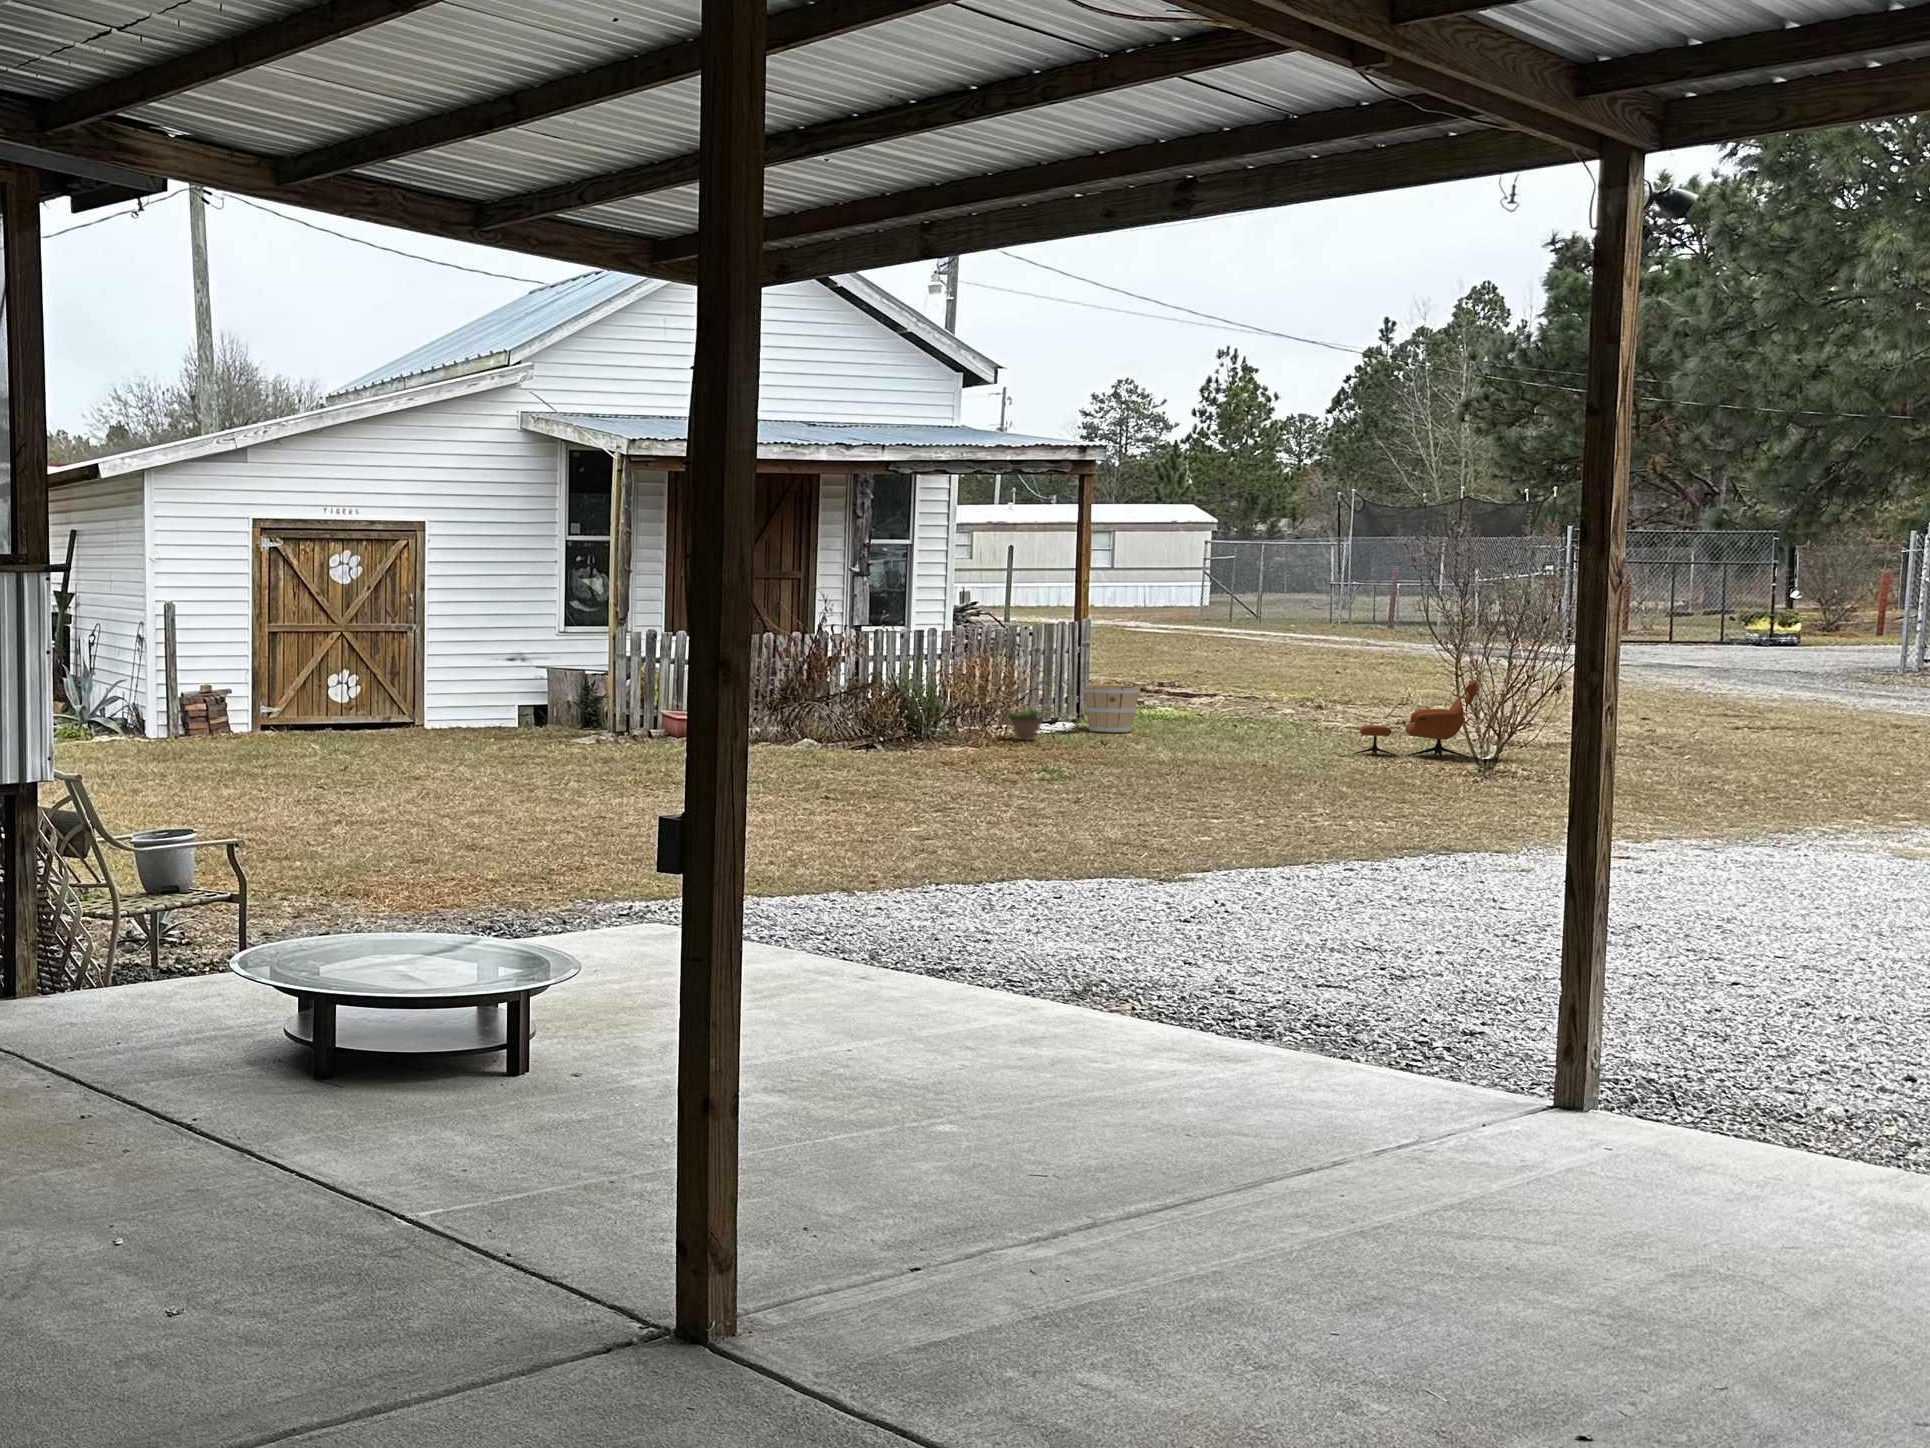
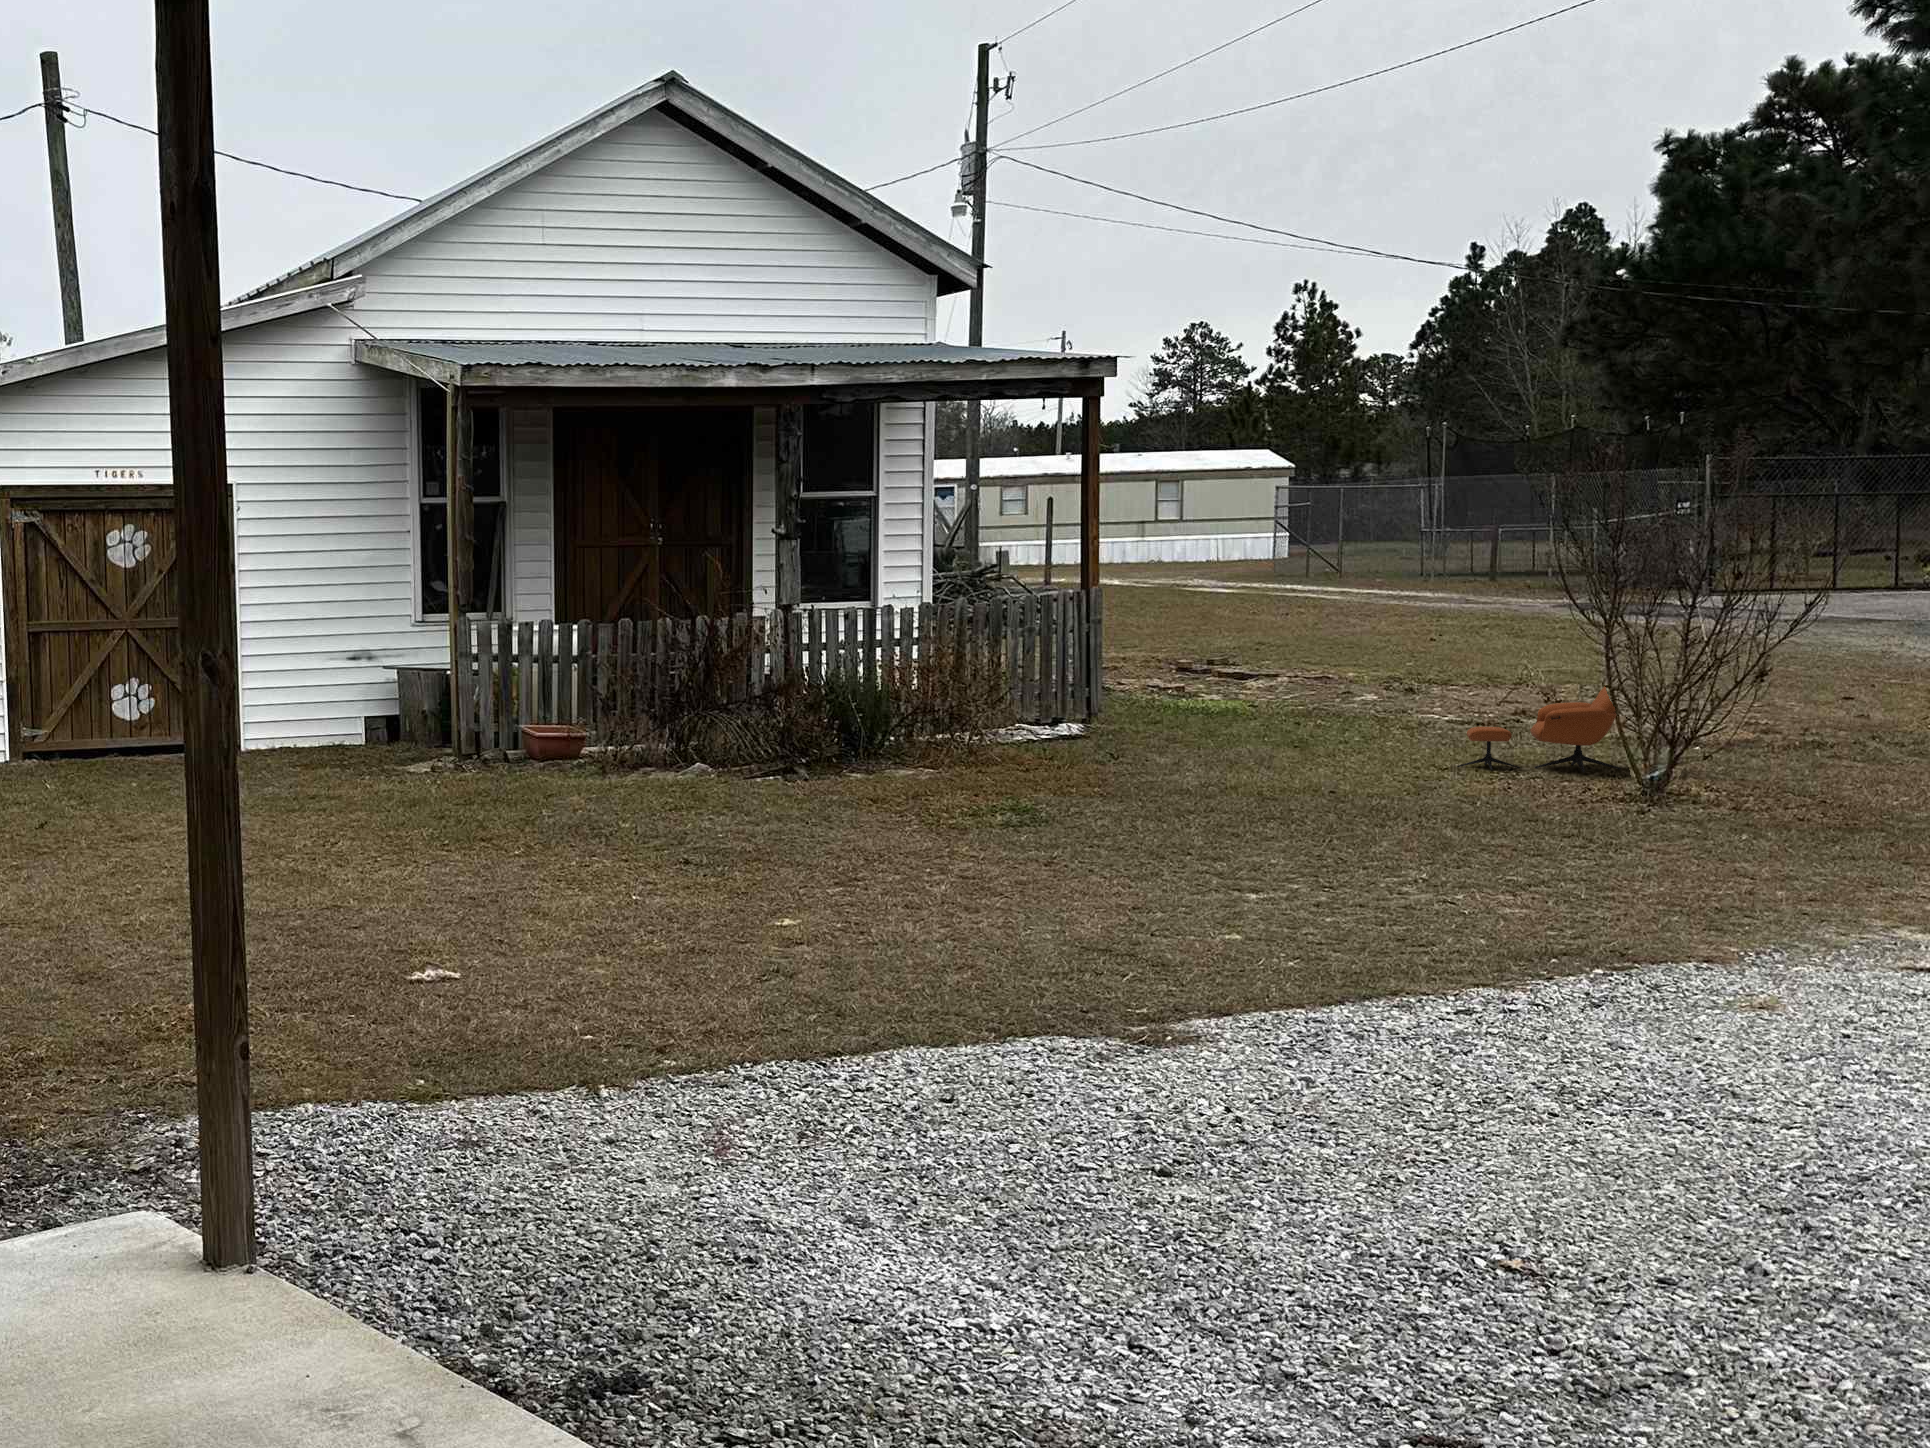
wooden bucket: present [1082,684,1141,733] -> none [1093,673,1171,737]
decorative plant: present [1006,710,1043,740] -> none [974,709,1053,753]

